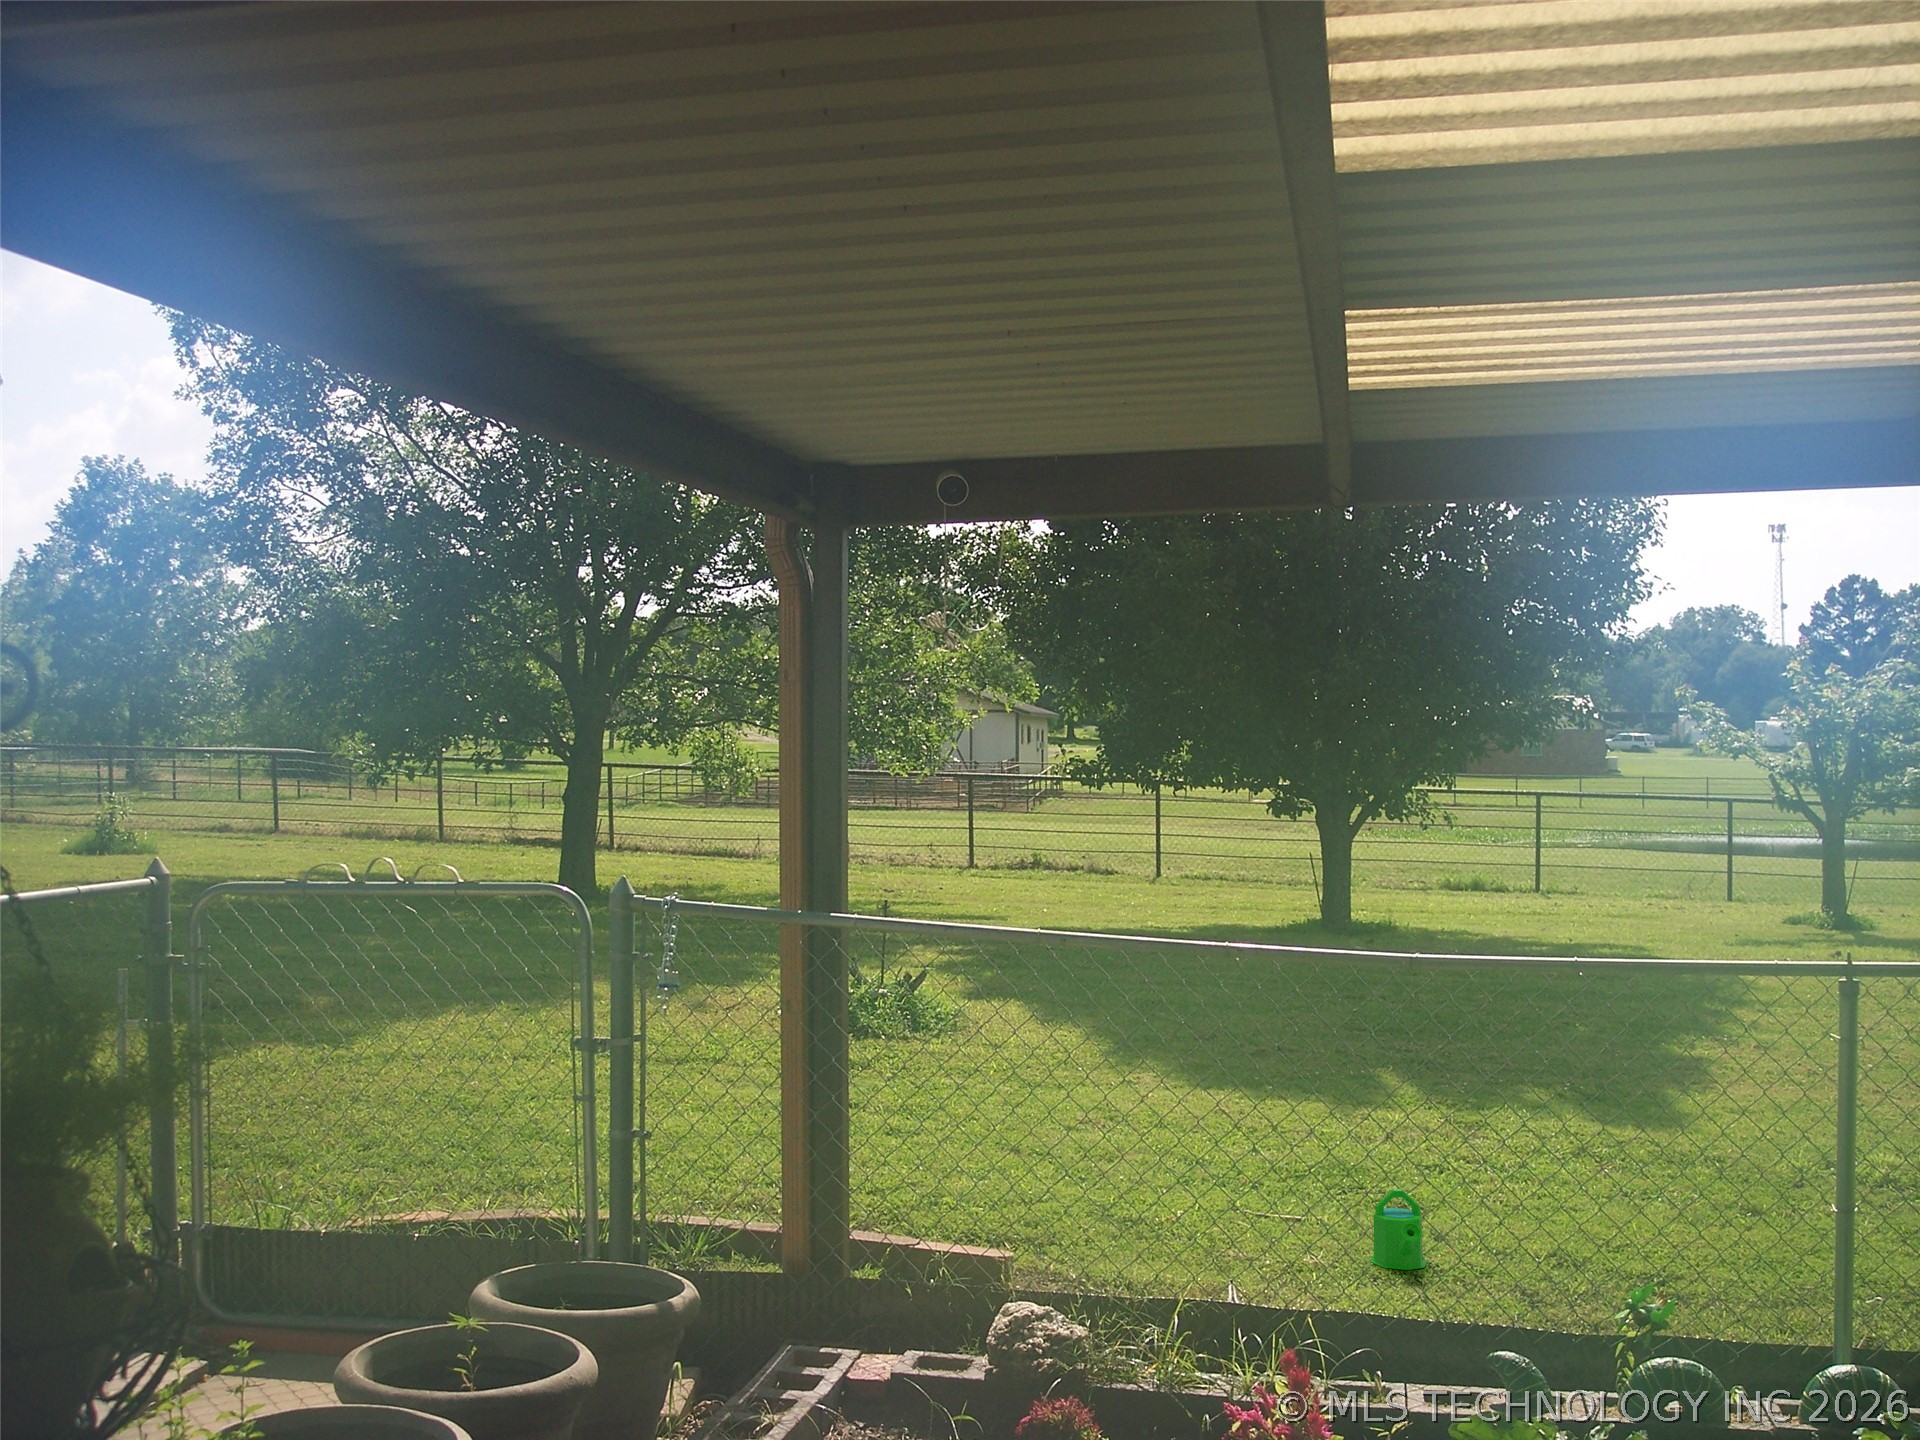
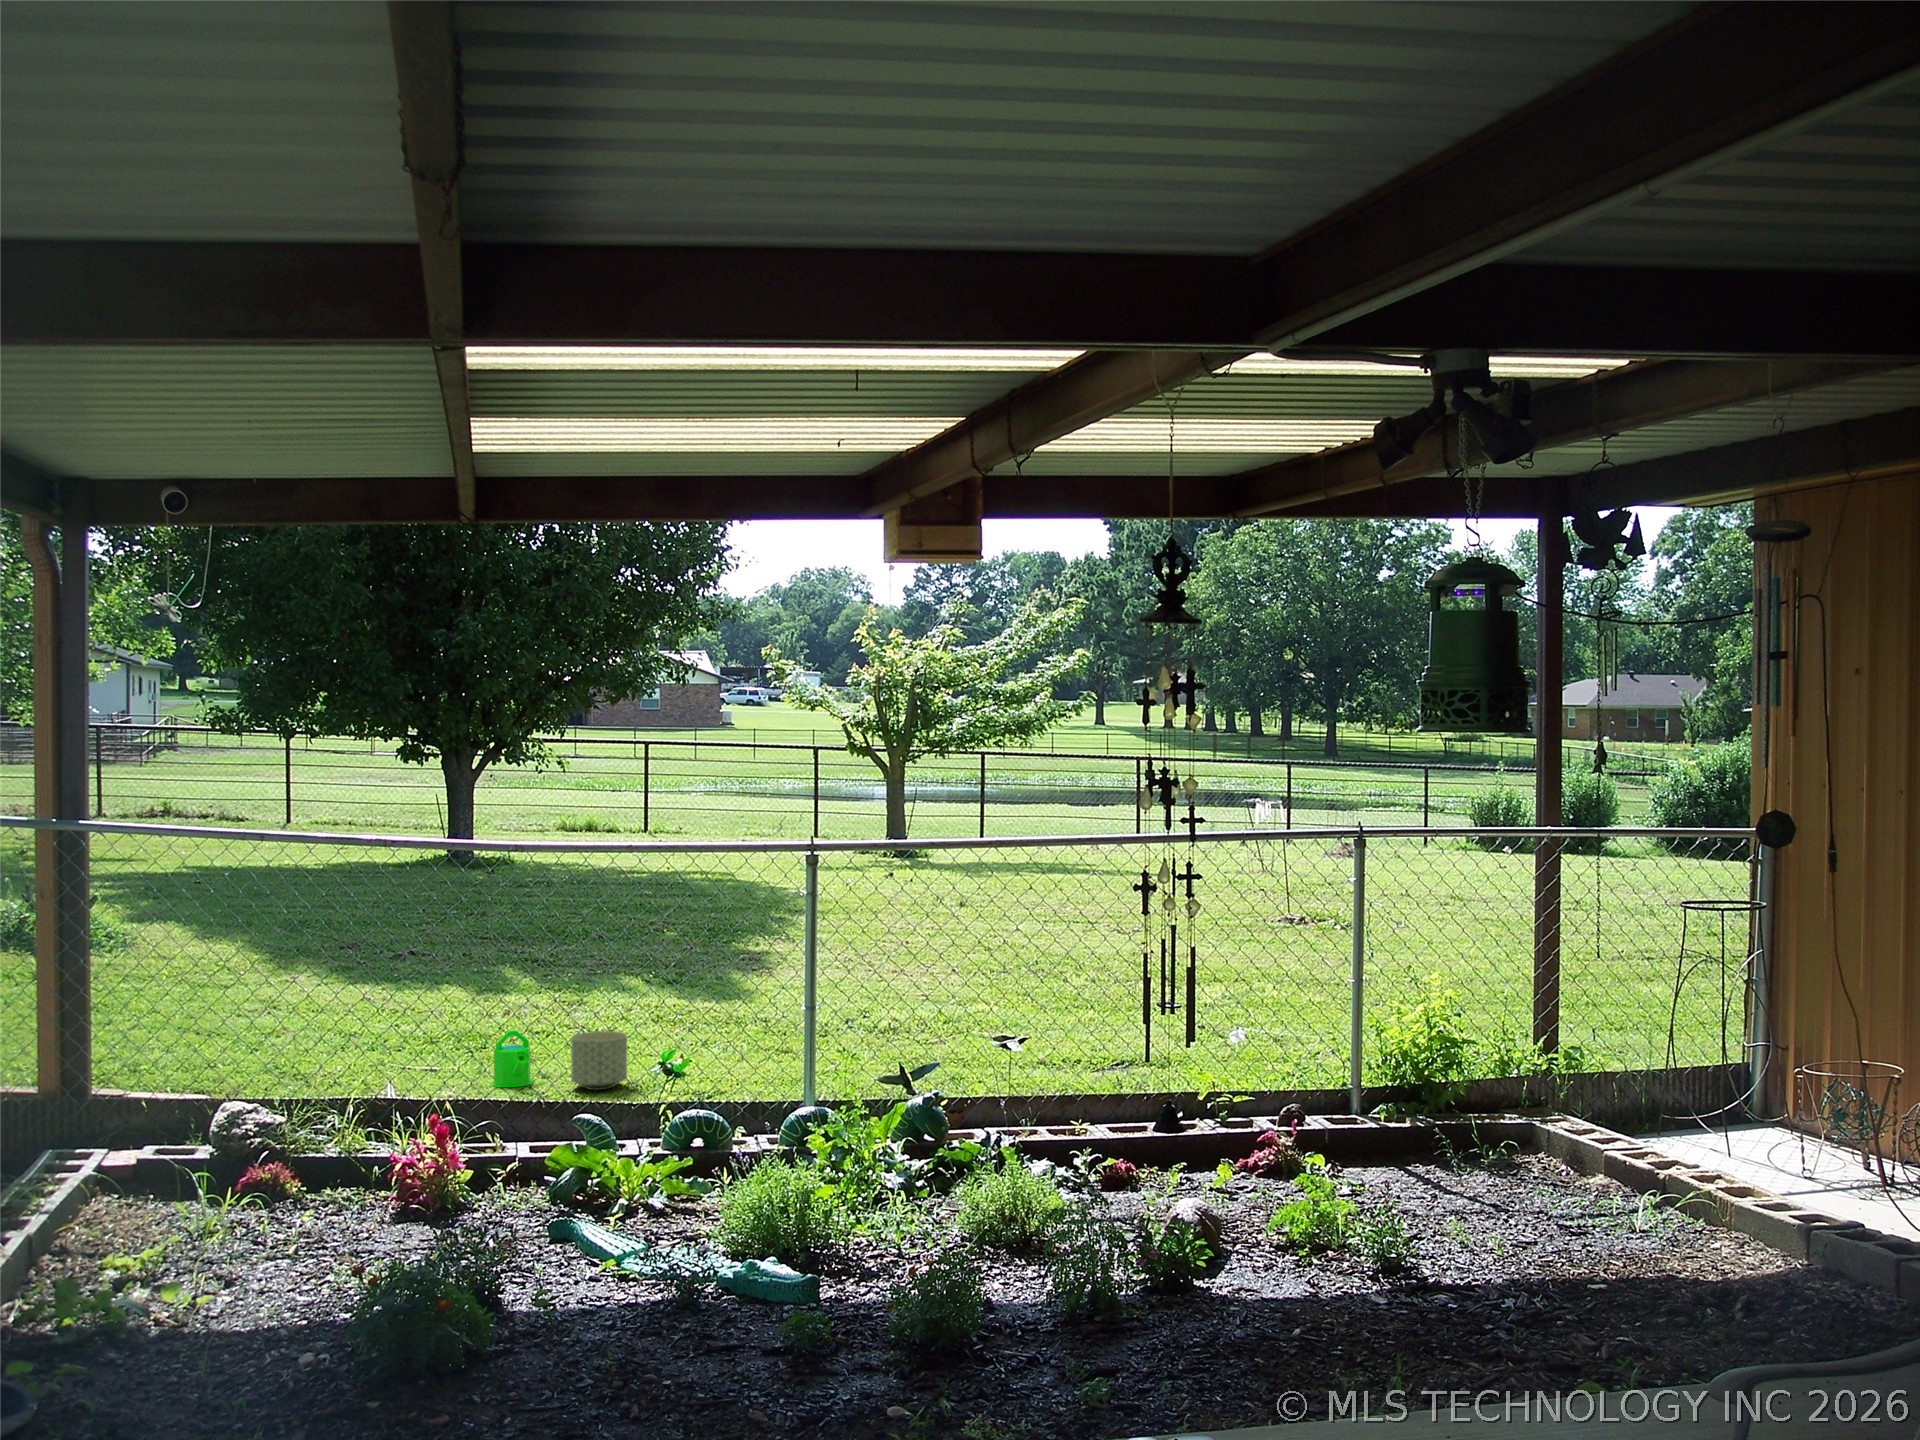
planter: none [1480,1206,1562,1296] -> present [571,1031,627,1090]

